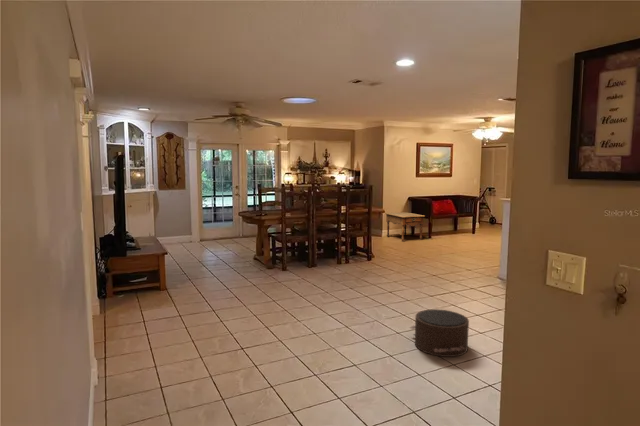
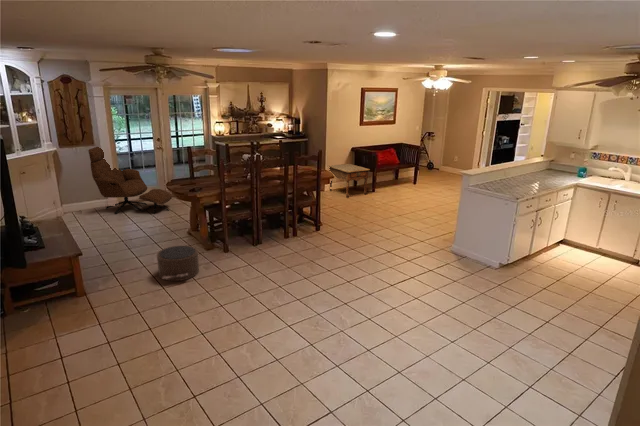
lounge chair: none [181,190,244,247] -> present [88,147,172,214]
pouf: present [410,309,469,357] -> present [157,246,199,281]

